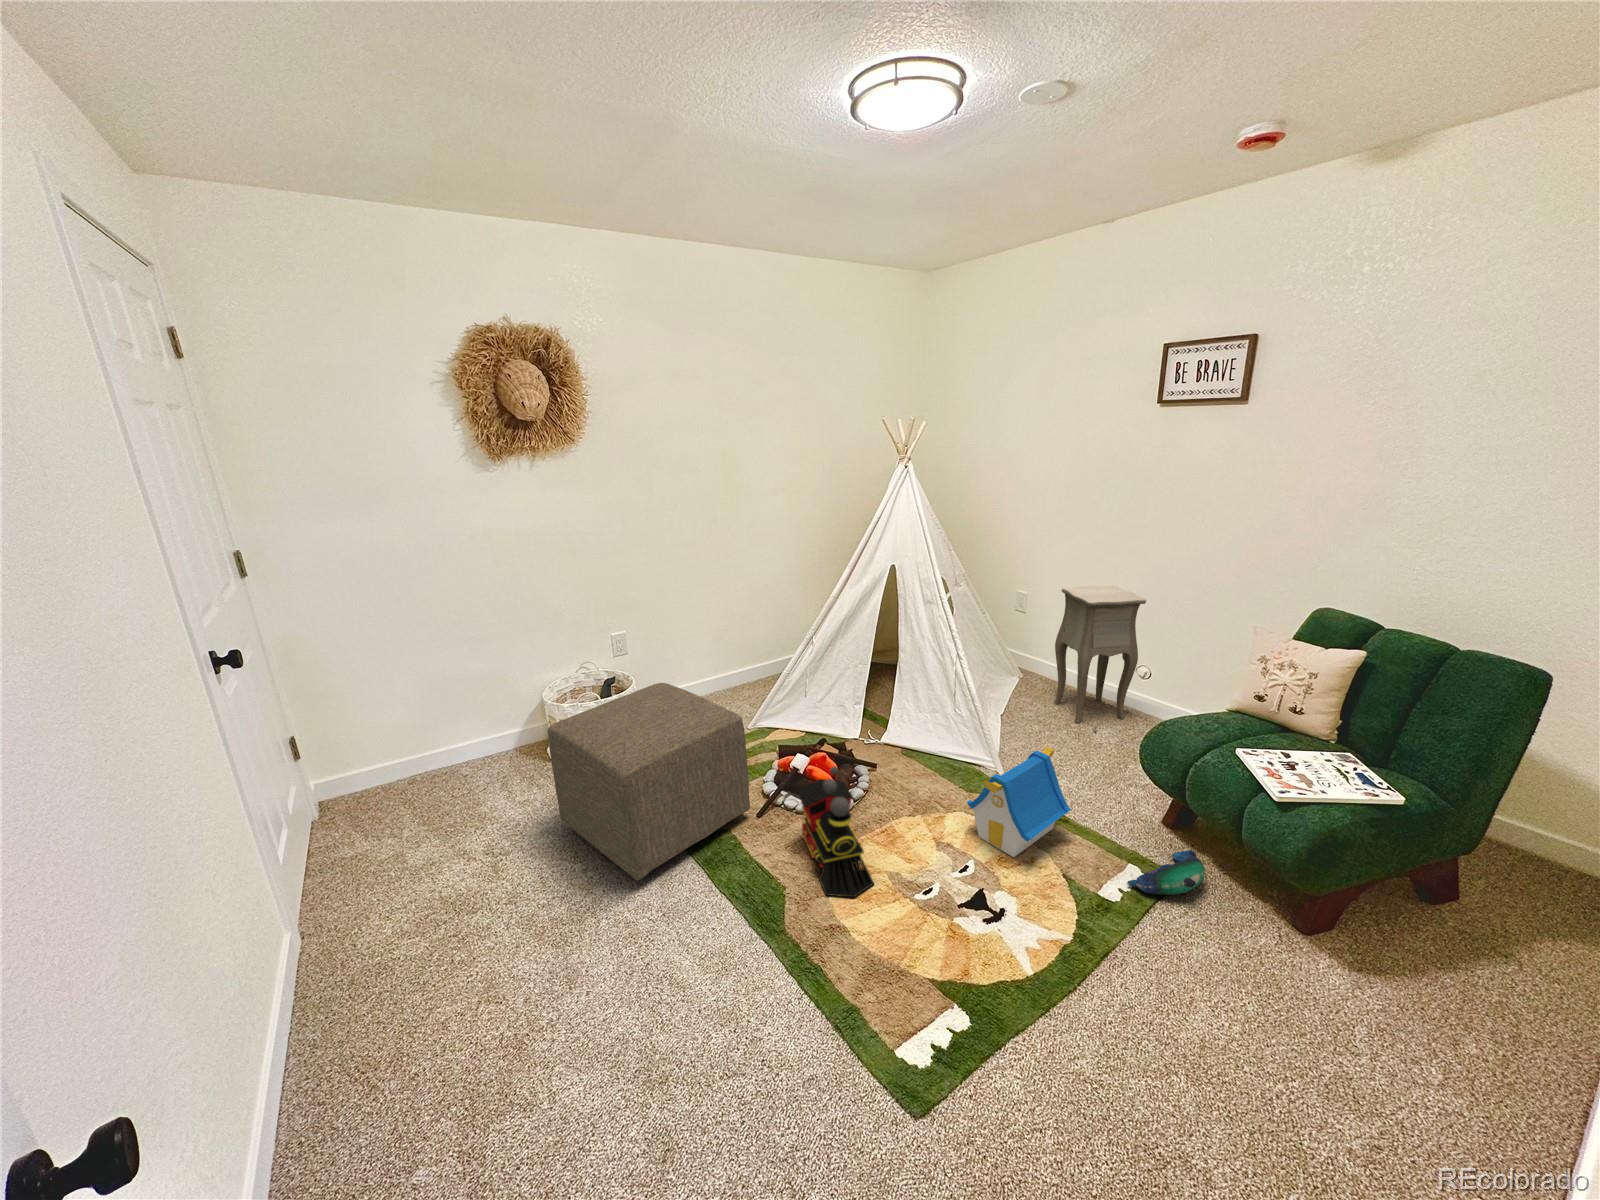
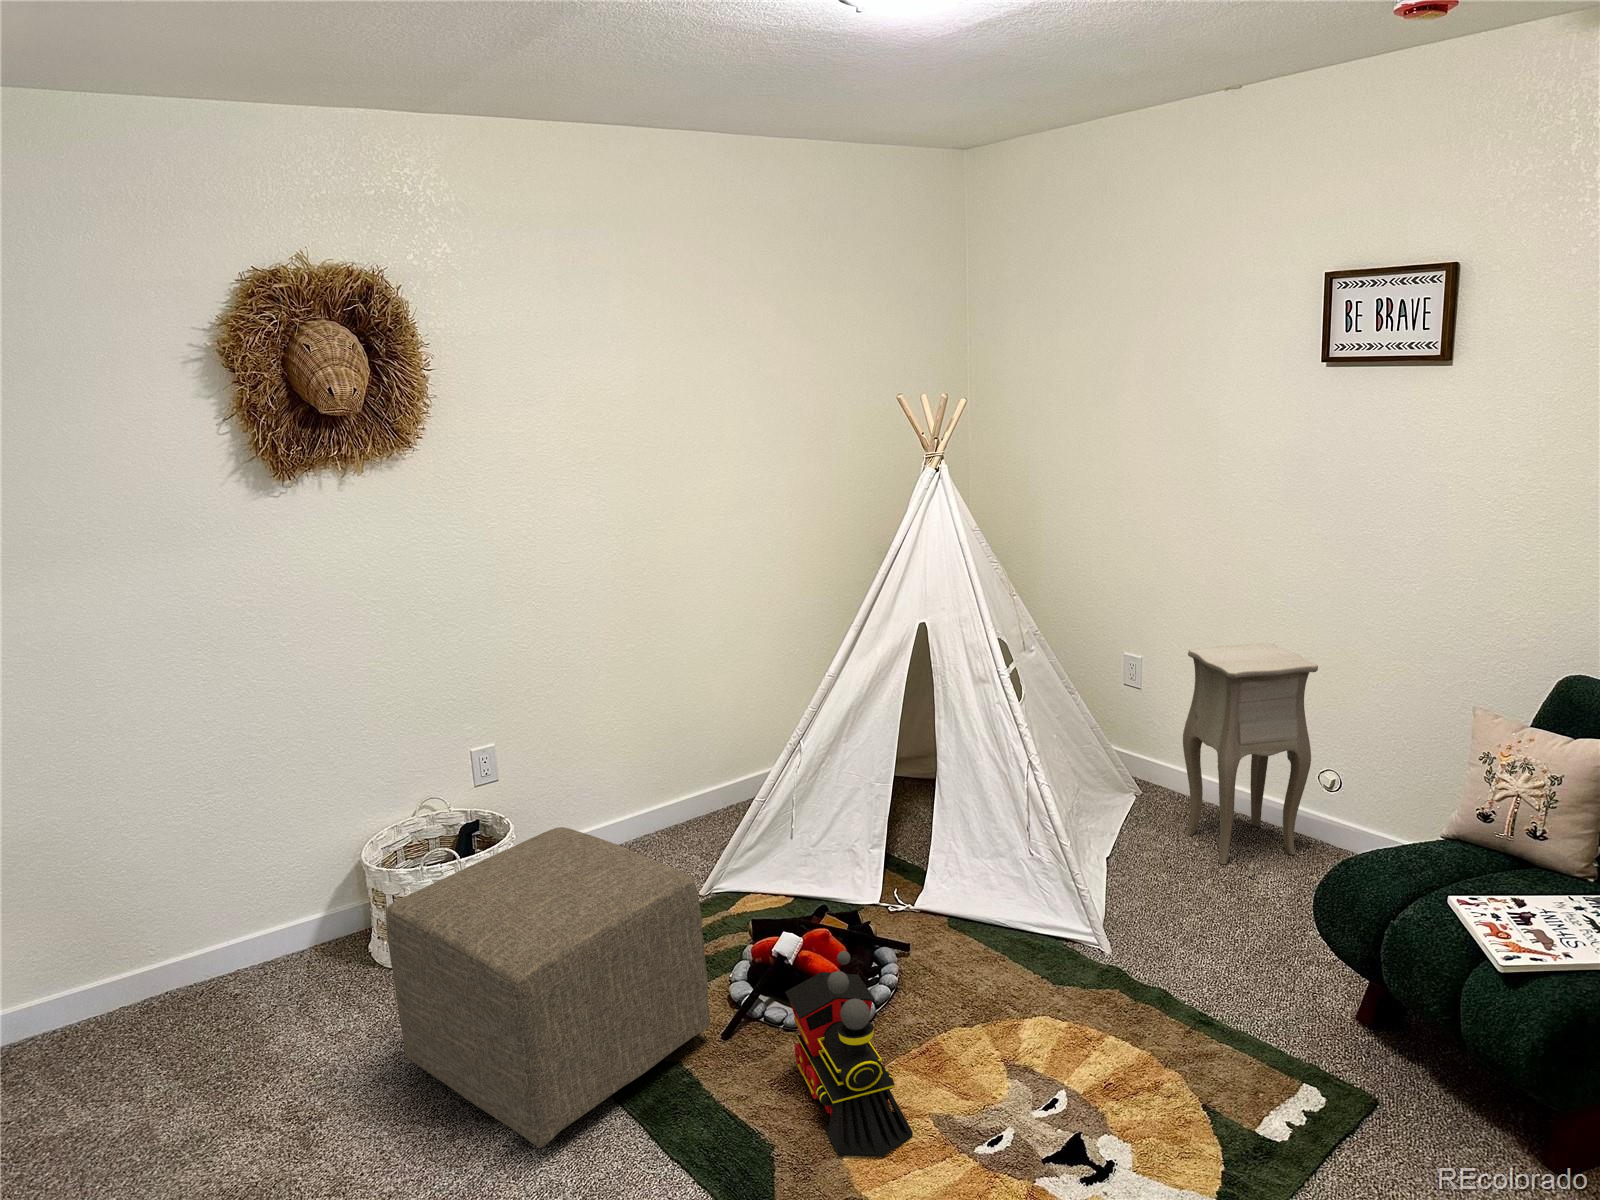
toy house: present [967,747,1071,857] -> none [1051,905,1213,1082]
plush toy: present [1127,850,1205,895] -> none [1300,1057,1414,1128]

